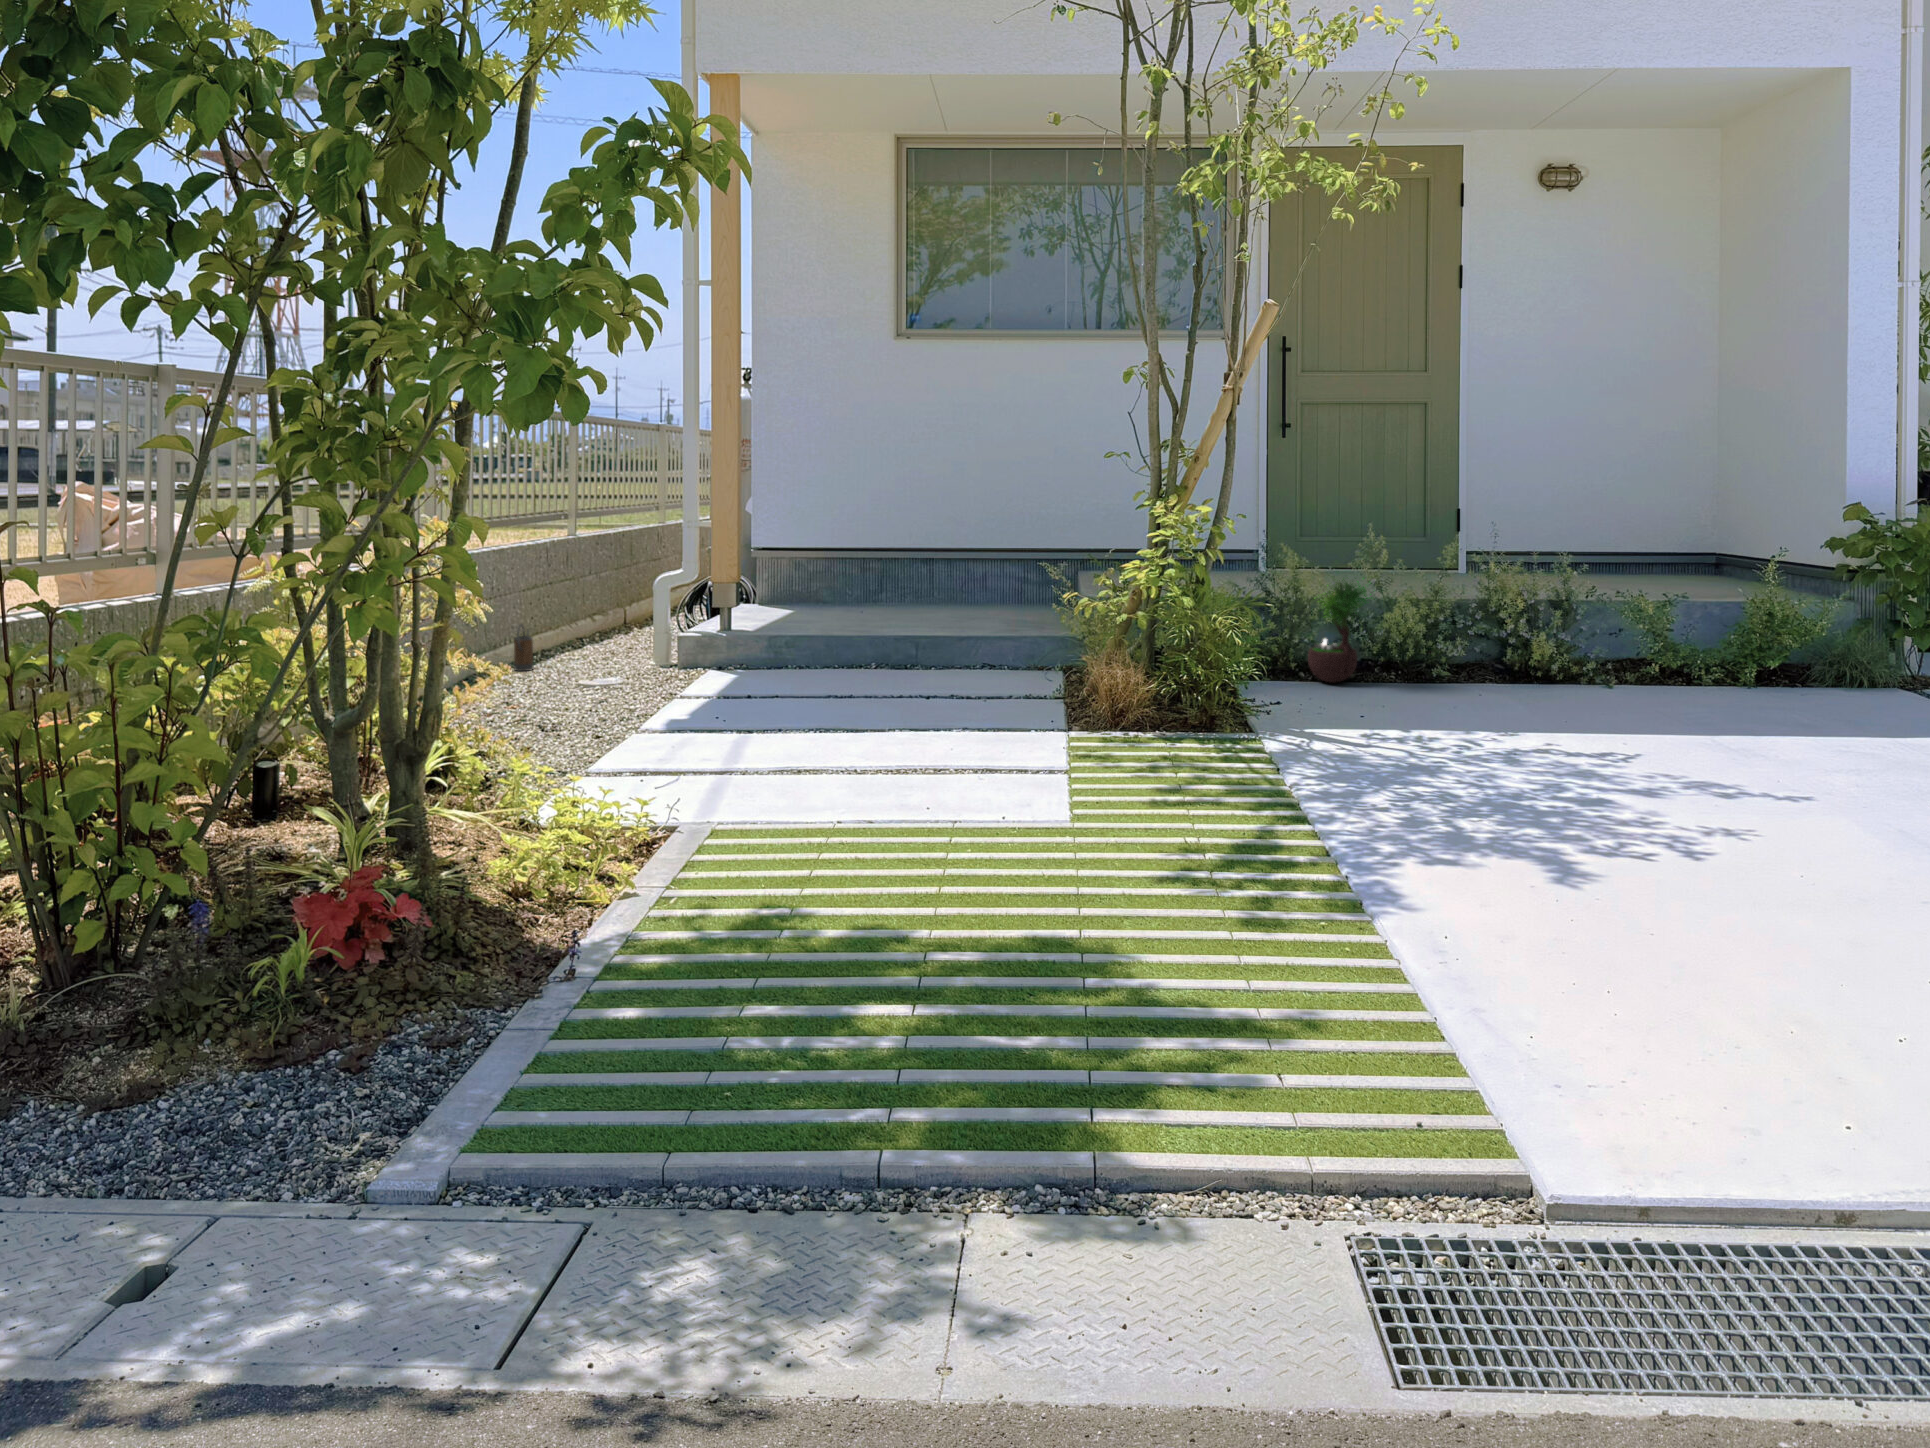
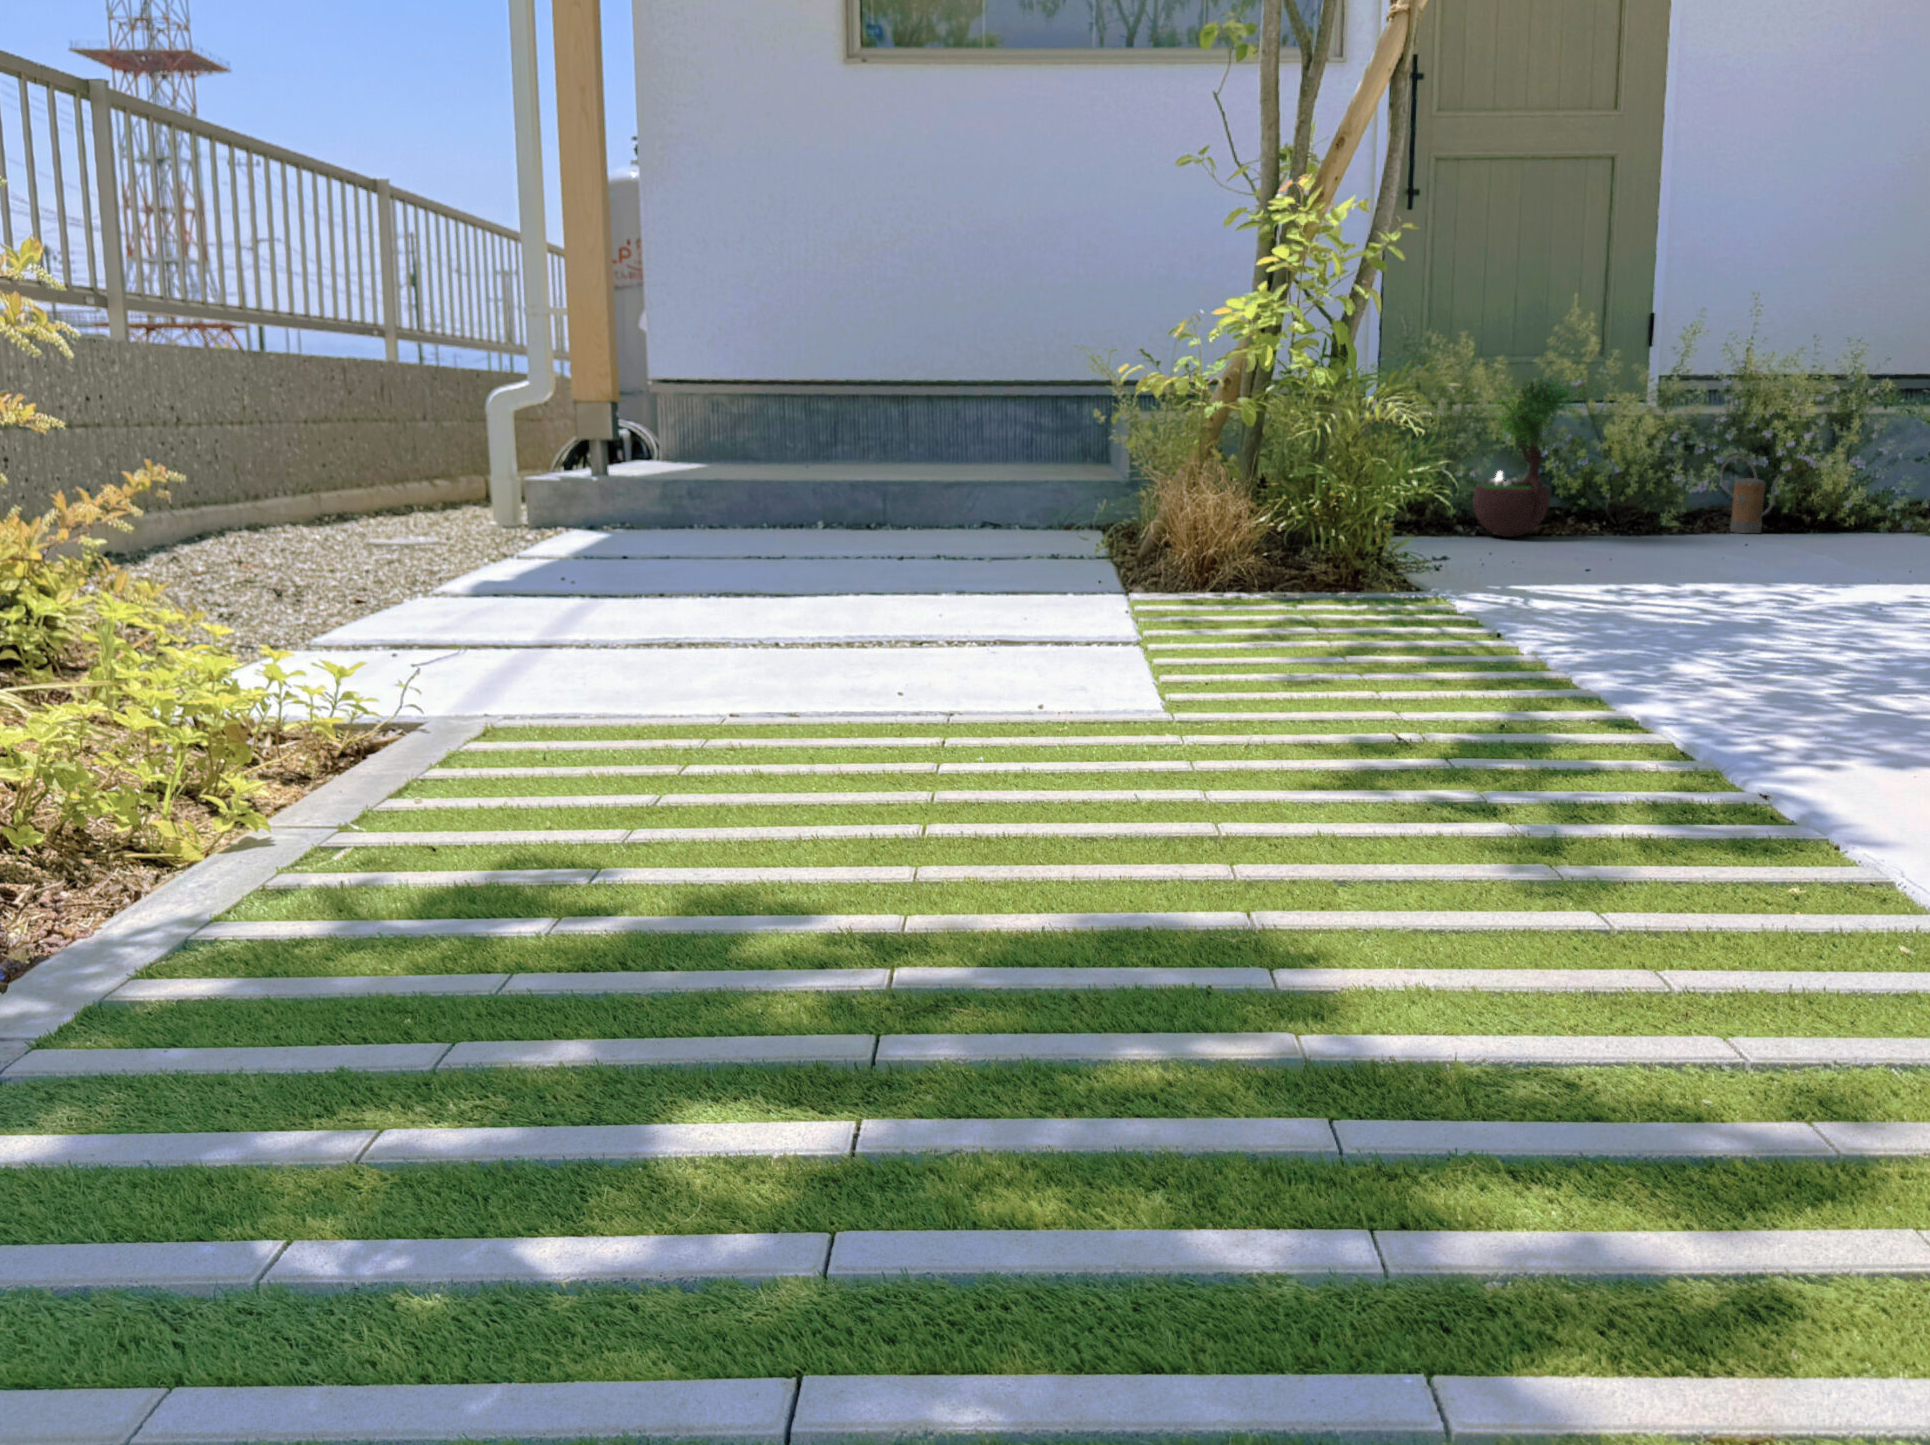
watering can: present [514,624,533,671] -> present [1720,456,1782,533]

